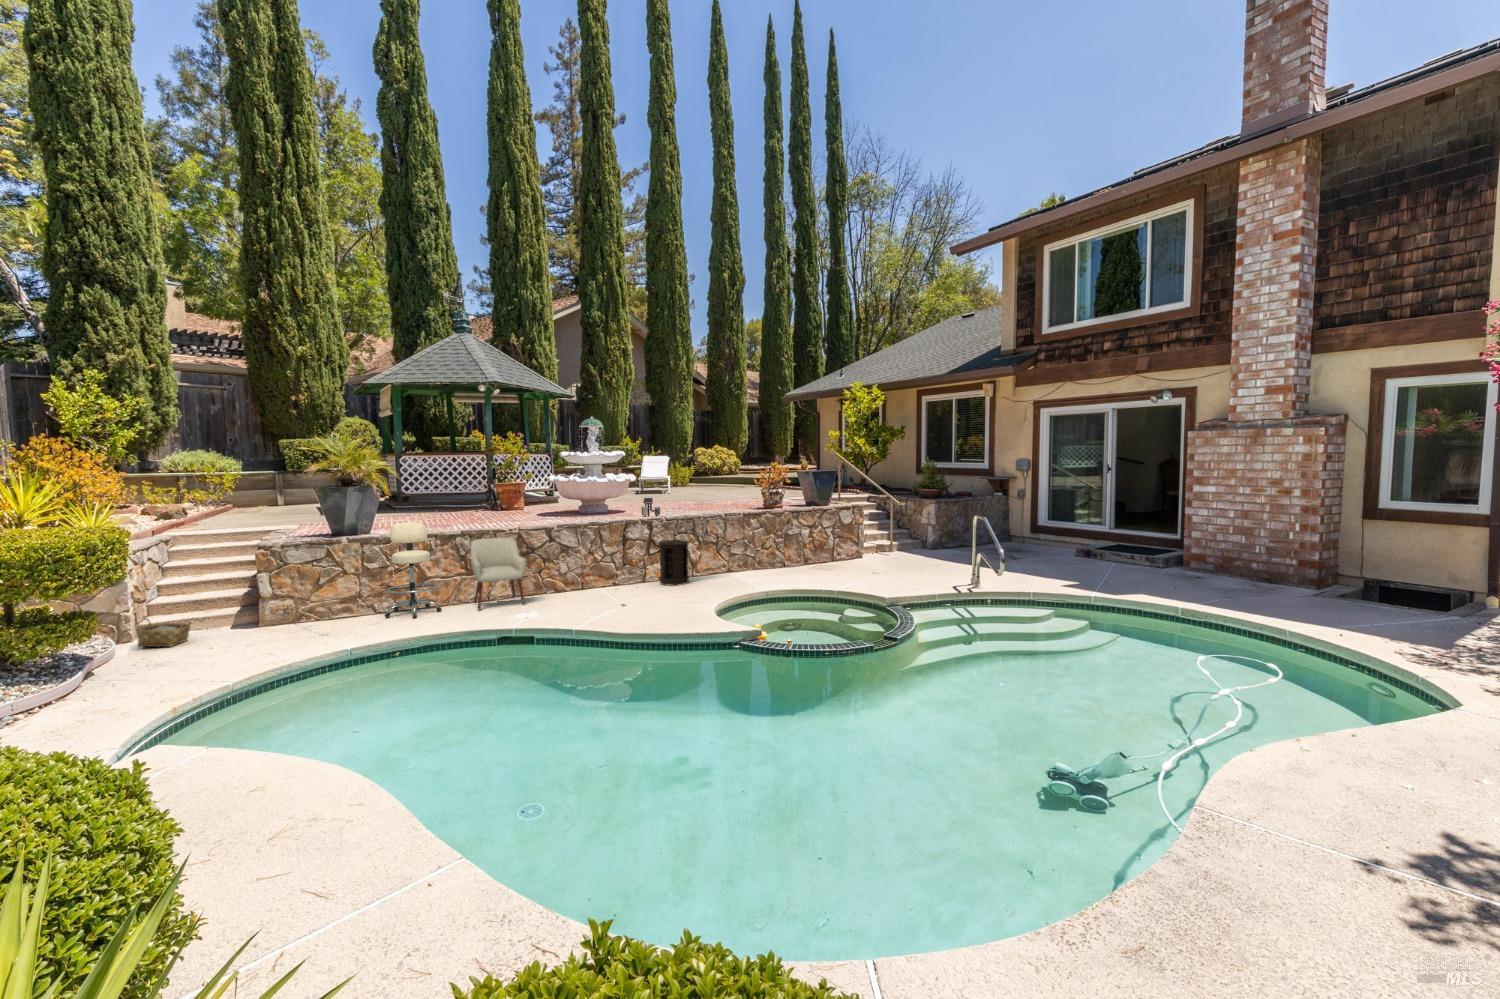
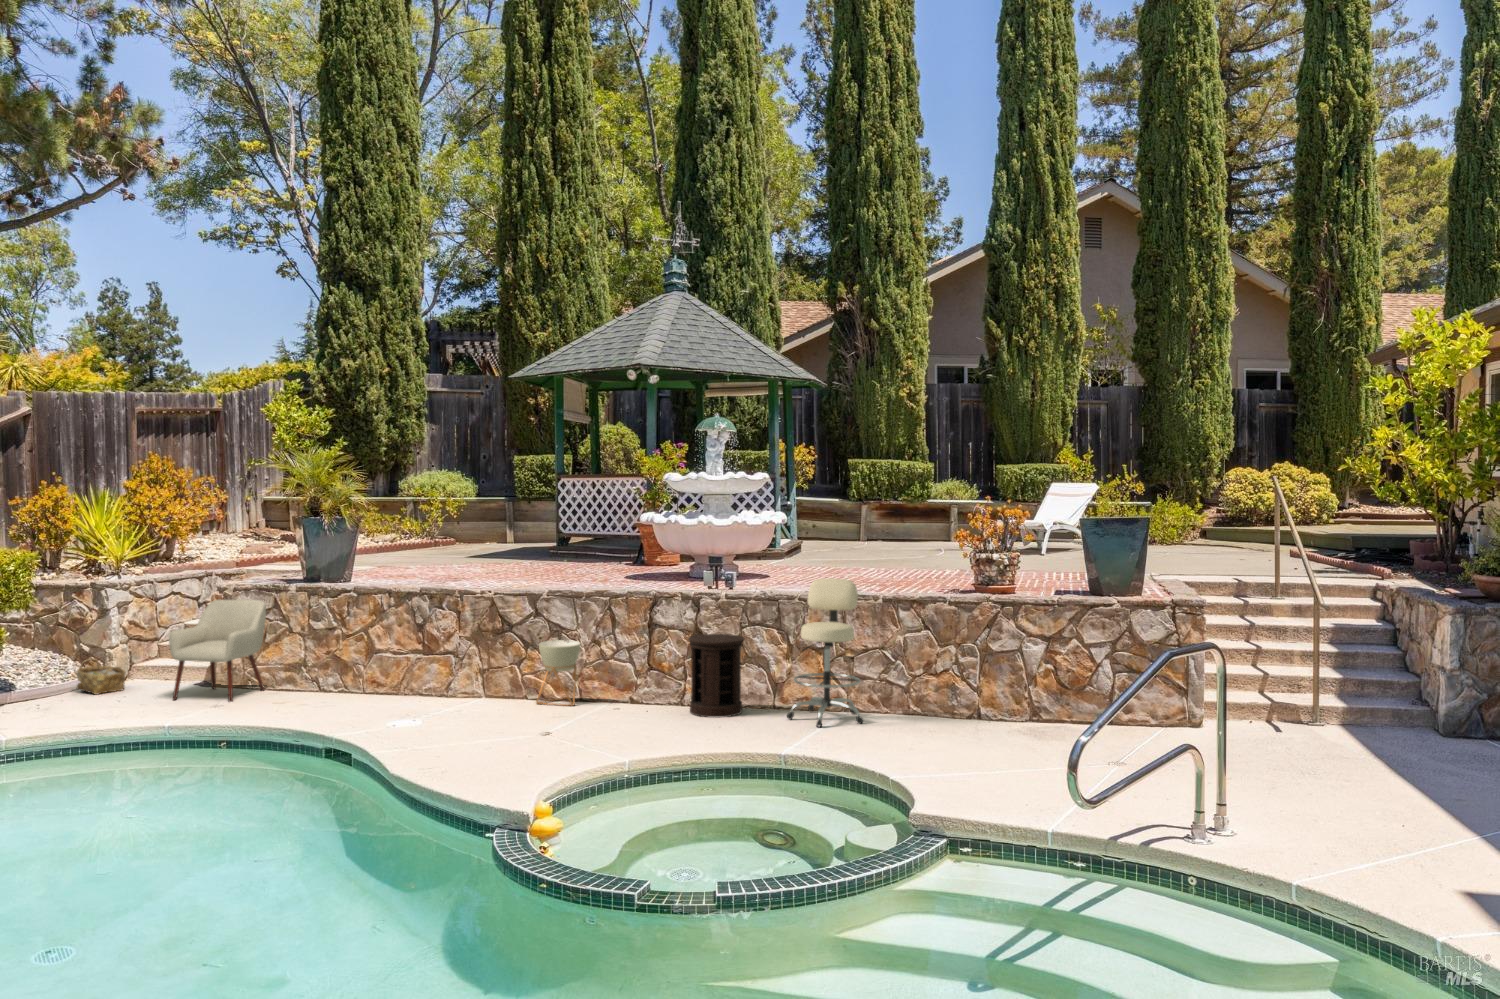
stool: present [385,522,442,618] -> present [787,578,863,727]
chair: present [471,538,526,610] -> present [169,599,266,702]
planter: none [563,554,591,595] -> present [536,640,581,706]

